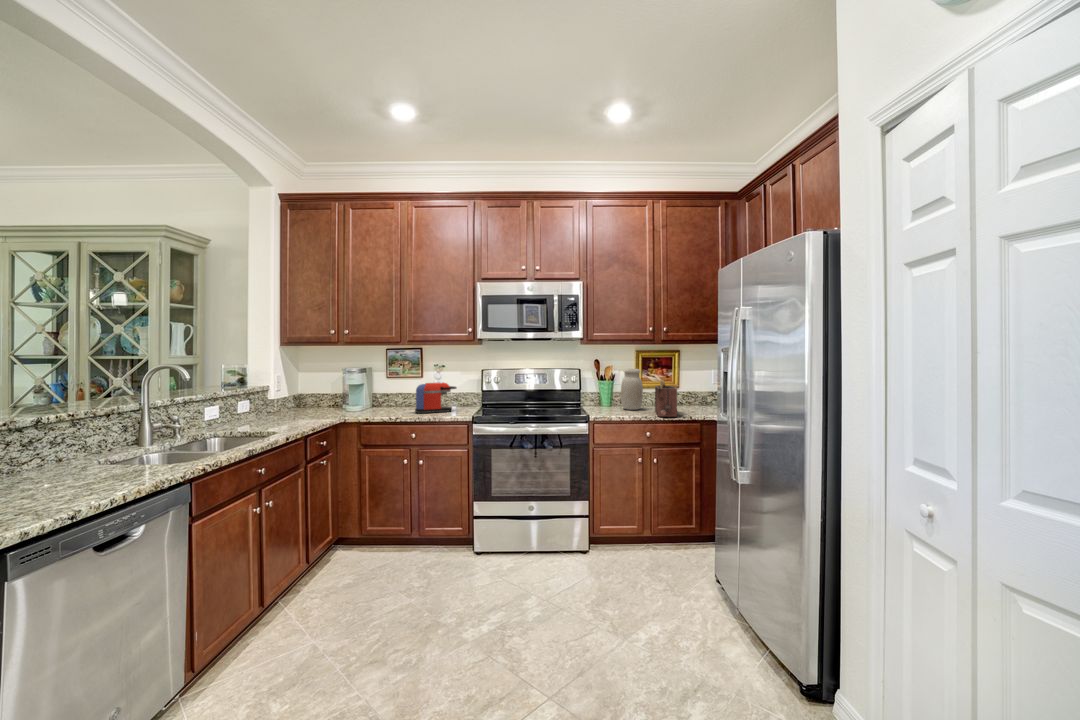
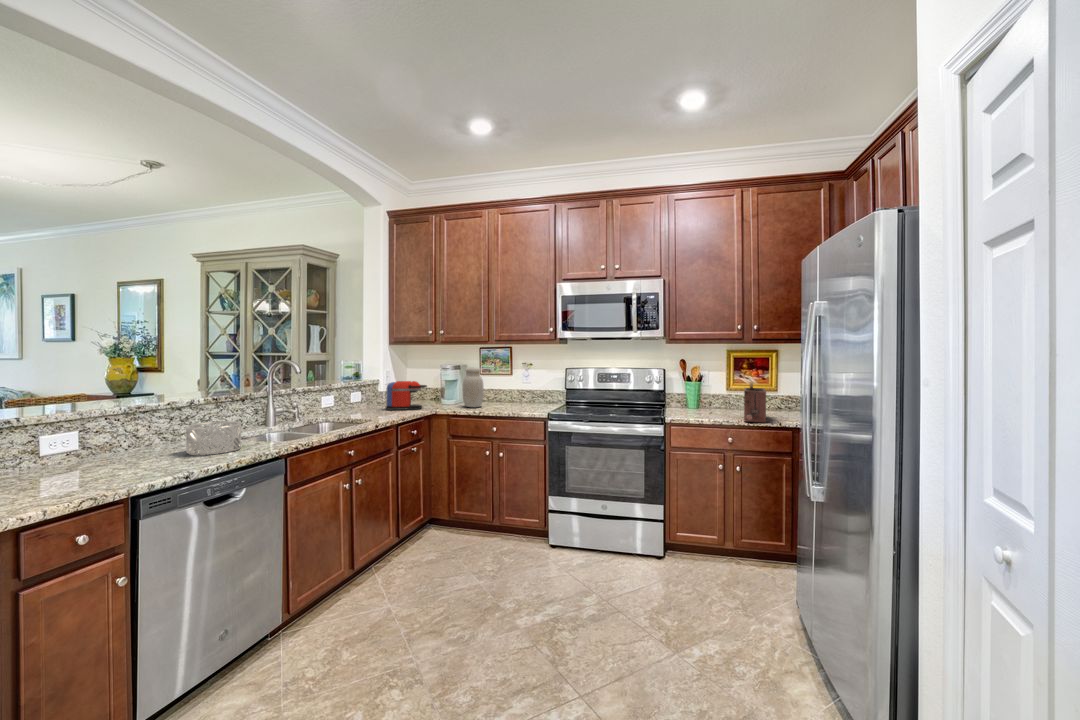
jar: present [621,369,643,410] -> present [463,368,483,407]
coffee maker: present [415,383,456,413] -> present [386,381,427,410]
decorative bowl: none [46,442,125,488] -> present [186,421,241,455]

